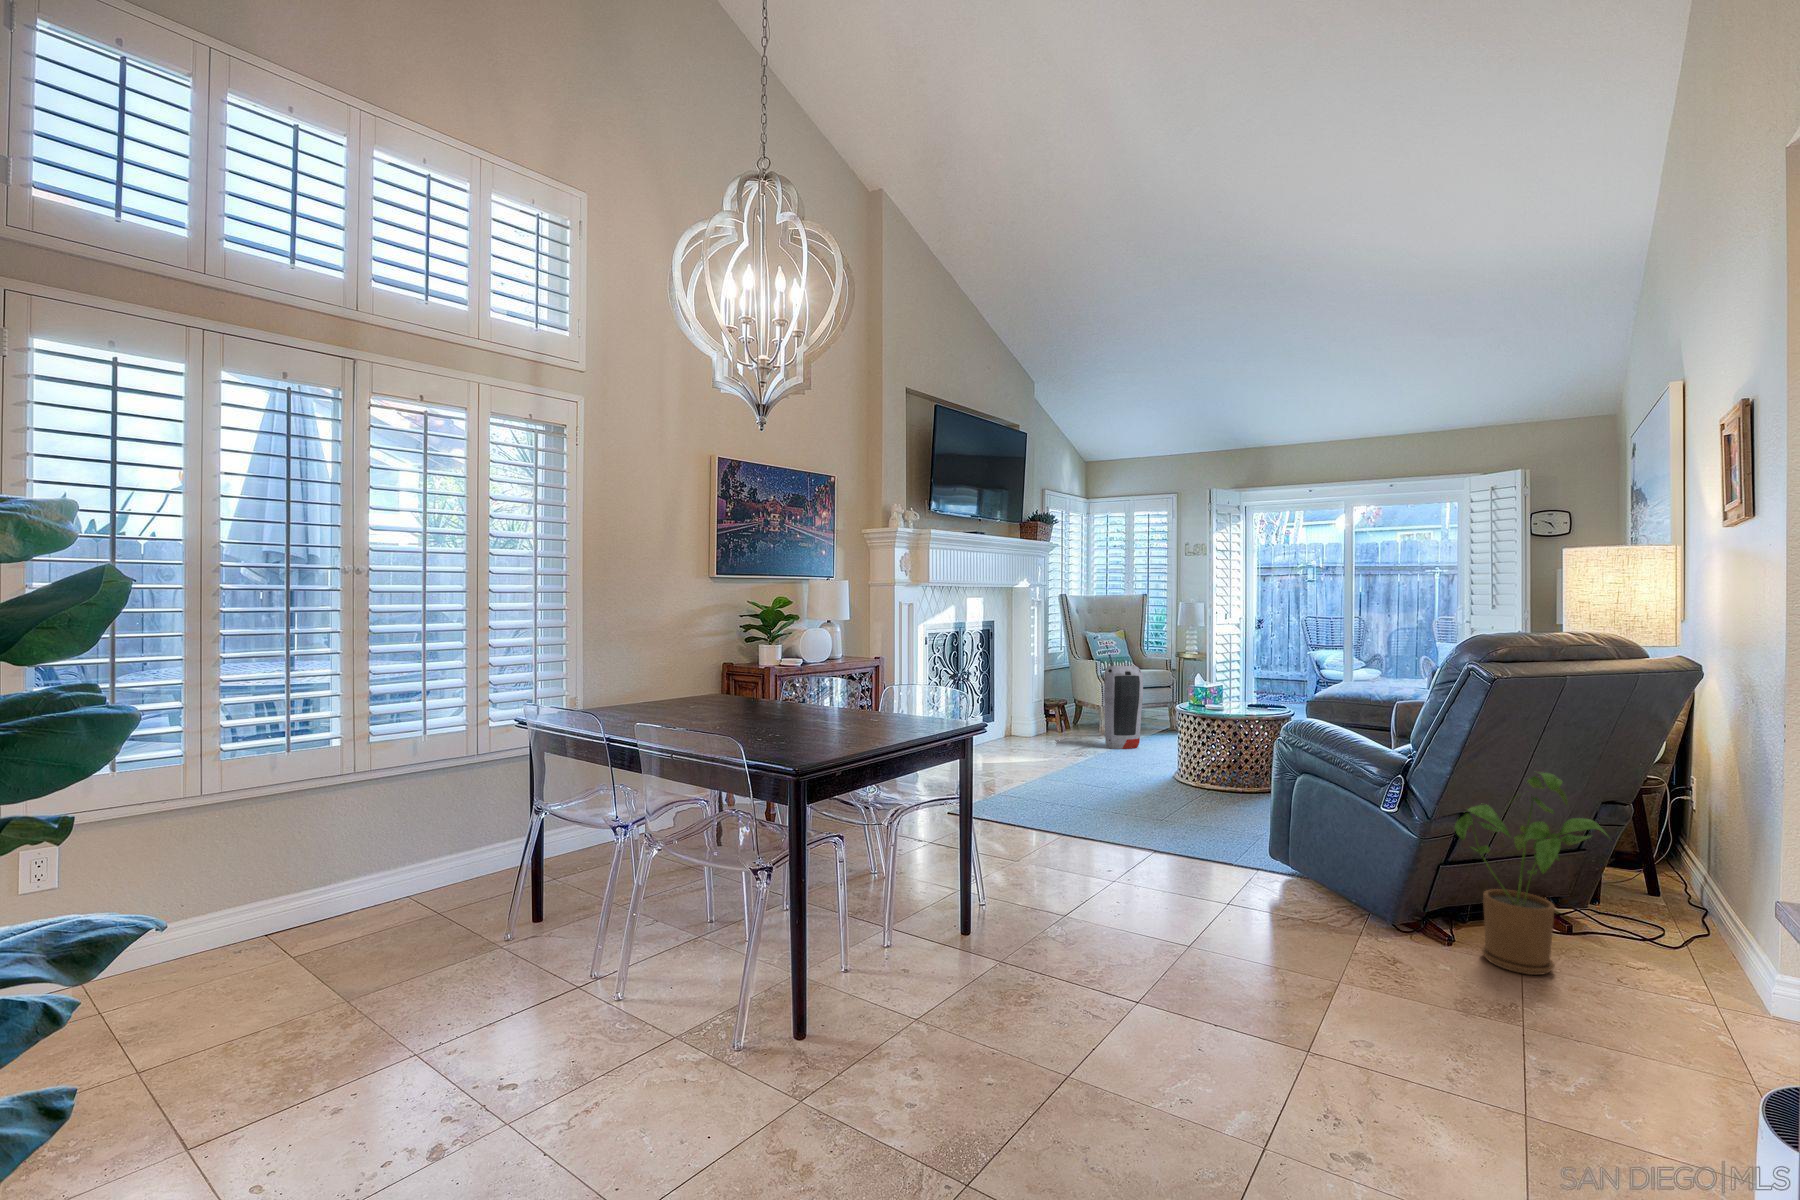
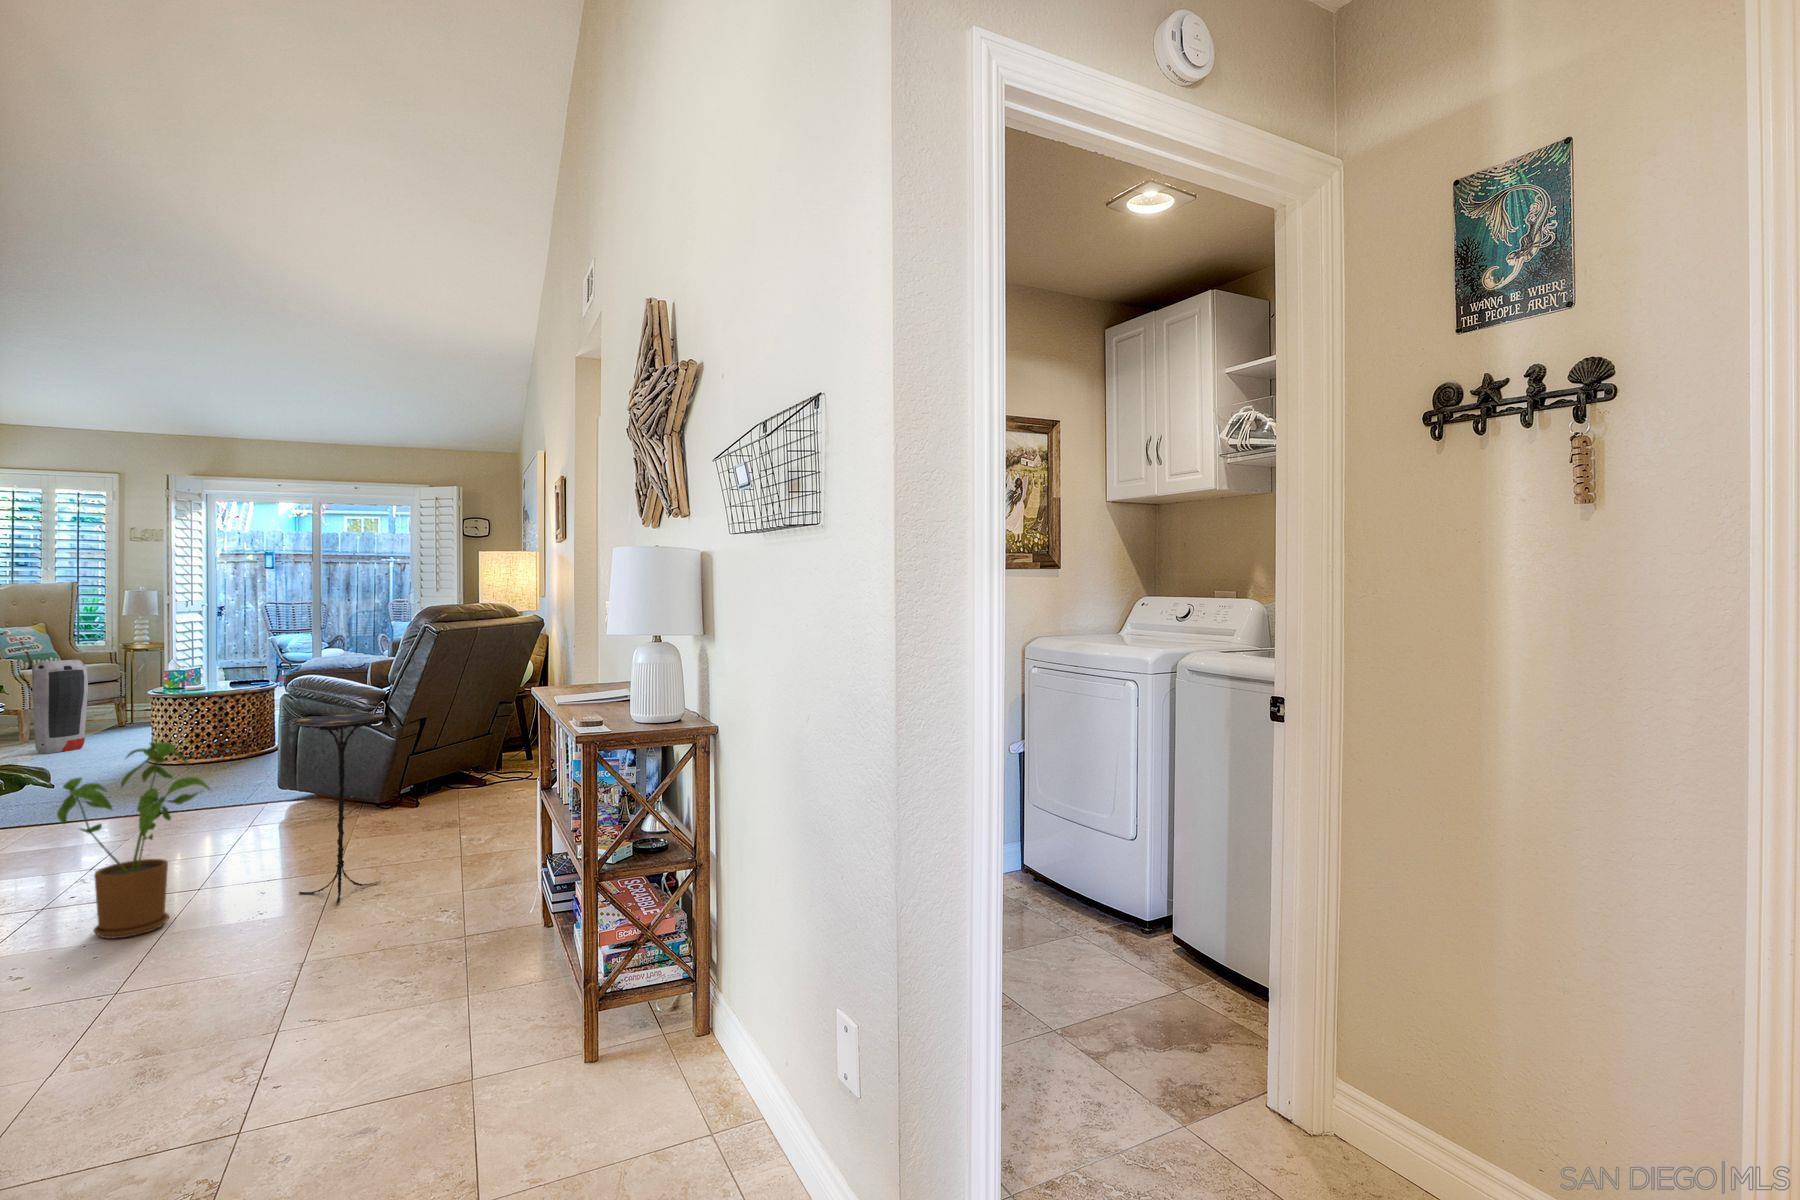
house plant: present [1455,771,1607,975] -> present [57,742,210,938]
side table: none [1236,808,1387,1150] -> present [294,714,387,903]

